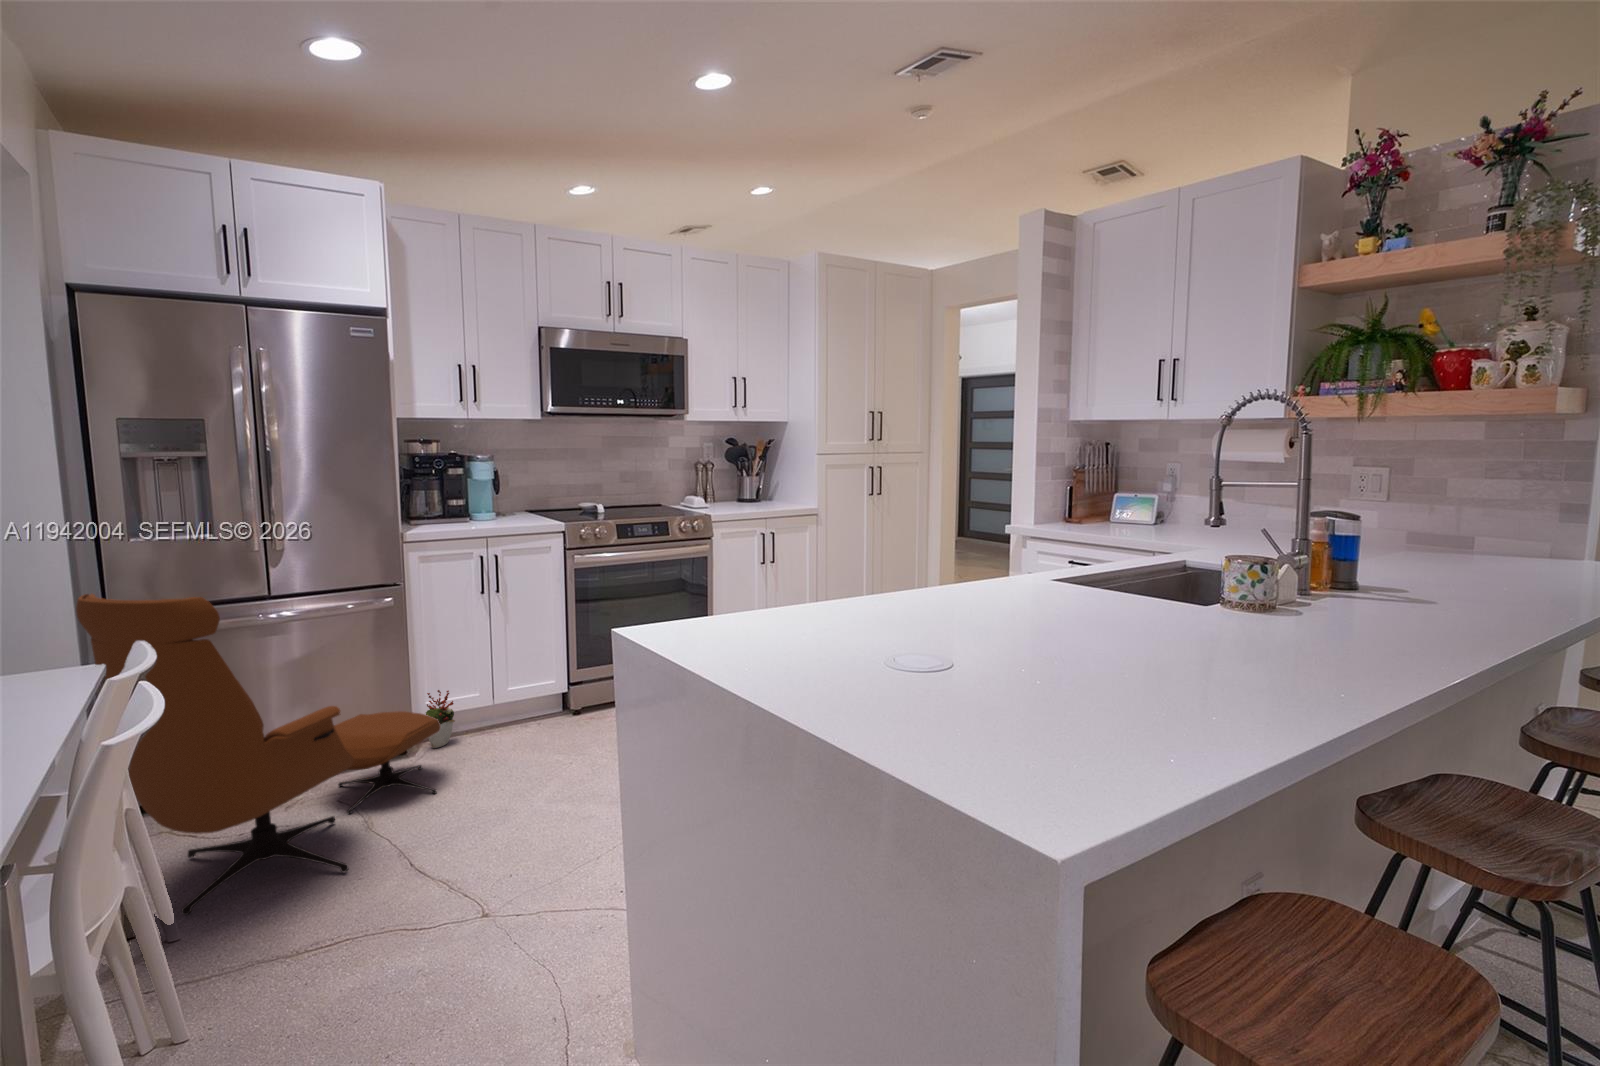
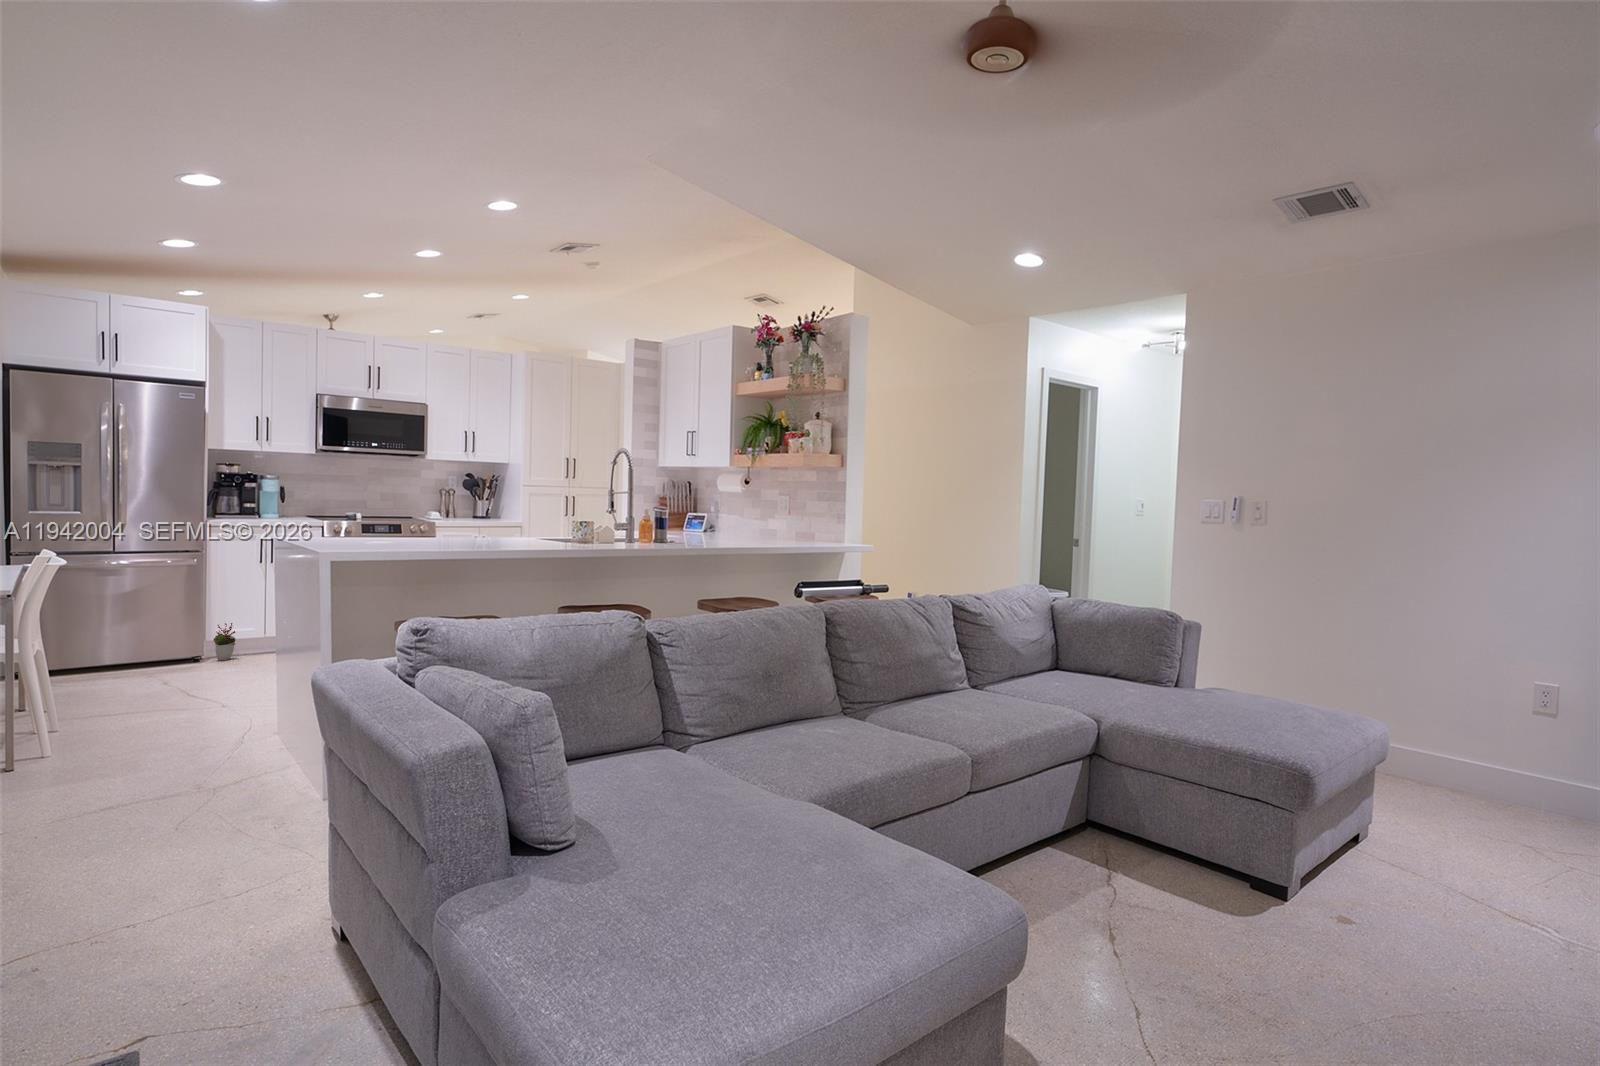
lounge chair: present [76,594,440,915] -> none [14,531,223,707]

